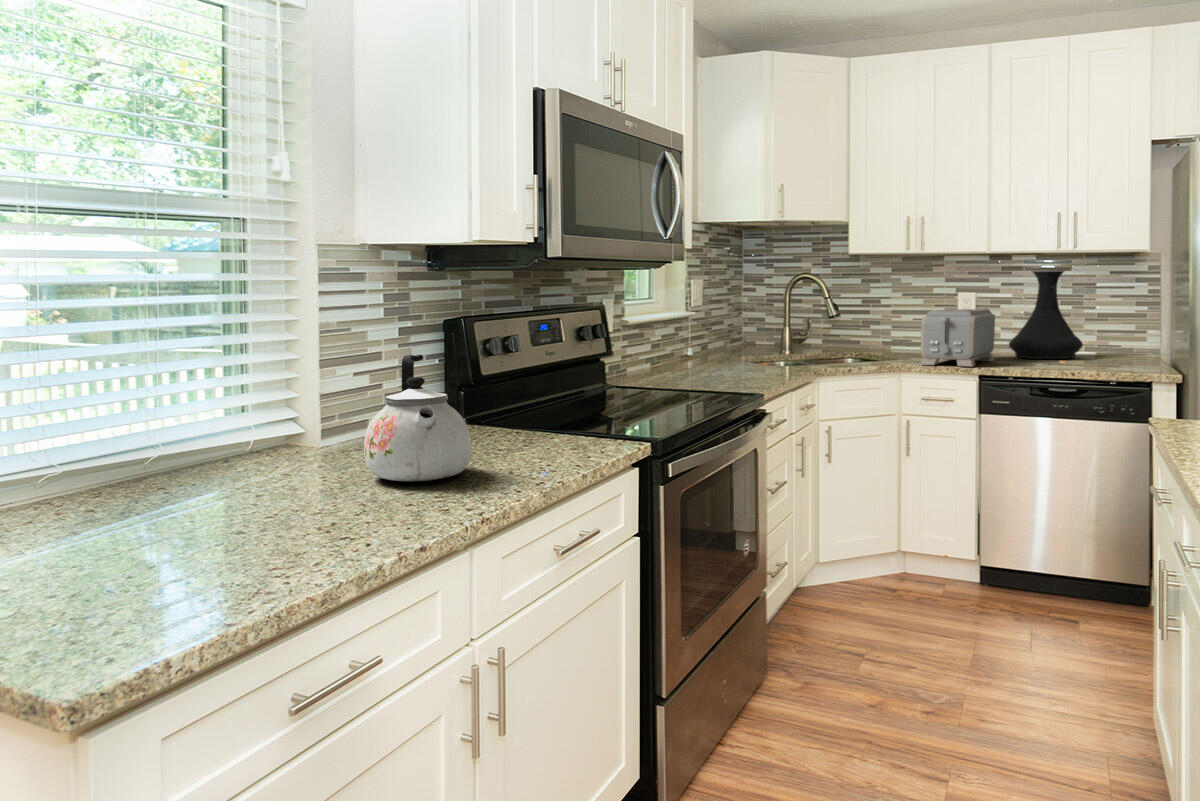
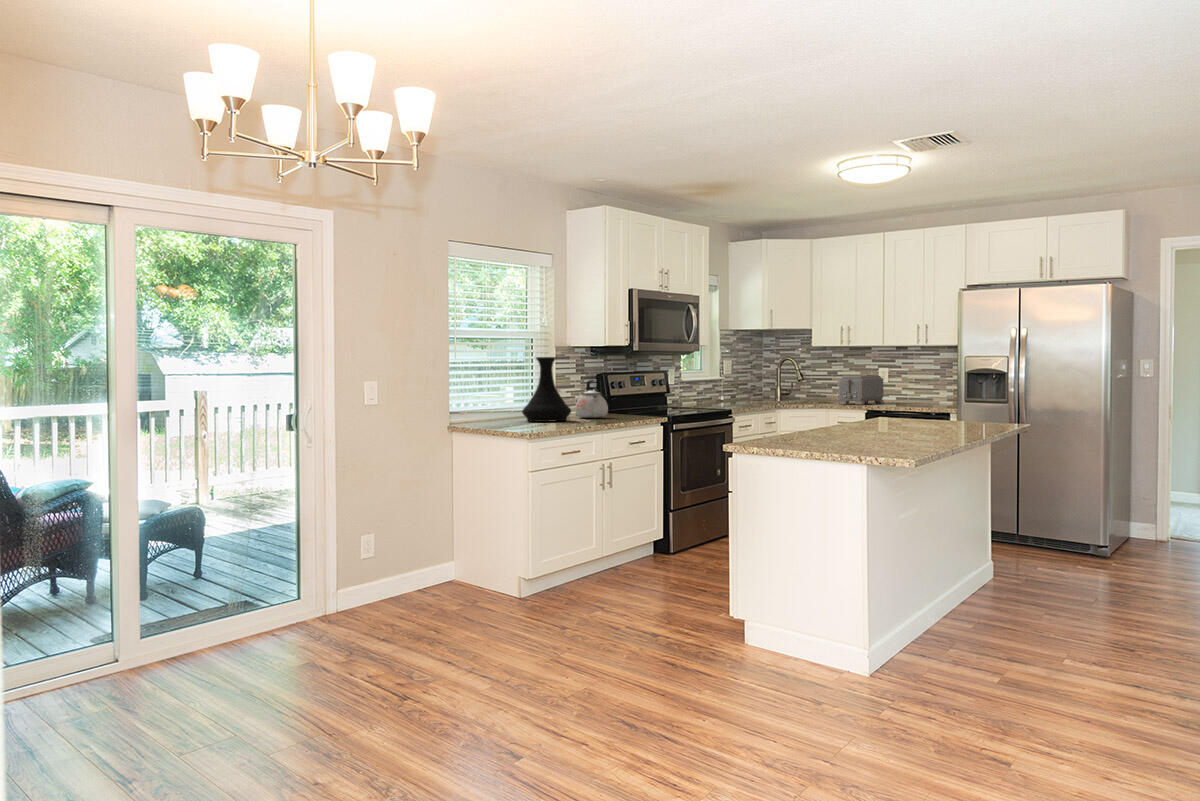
vase: present [1009,271,1083,359] -> present [522,357,571,422]

